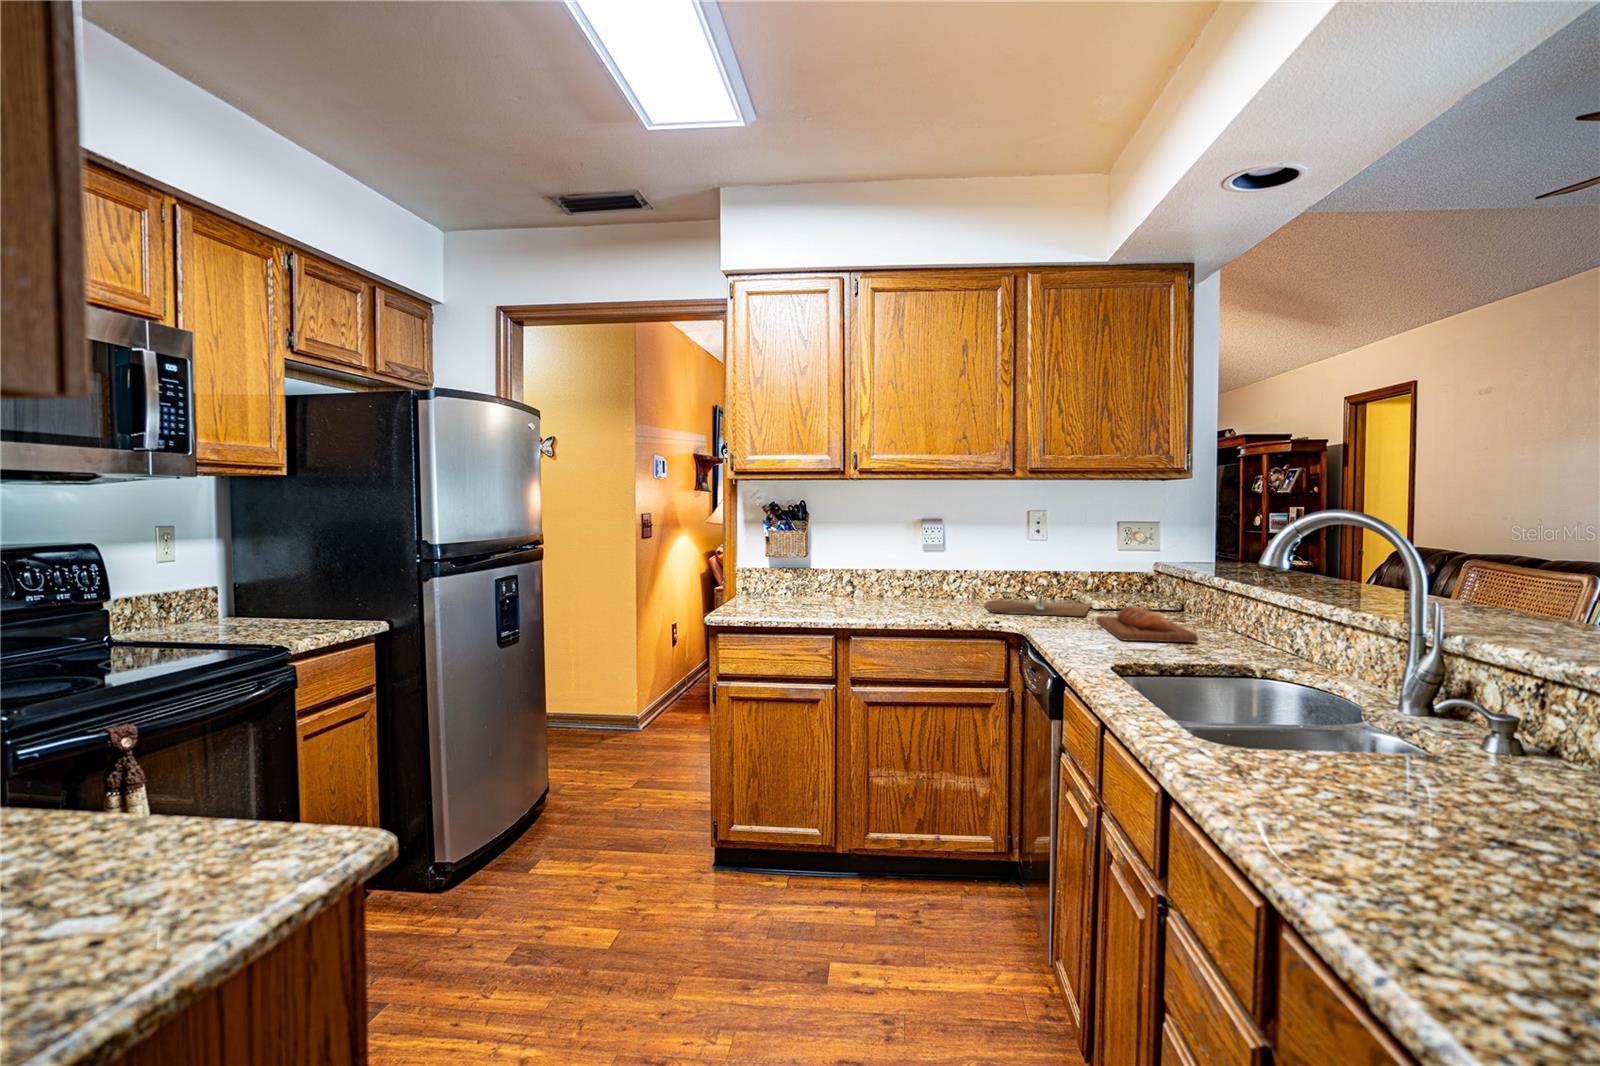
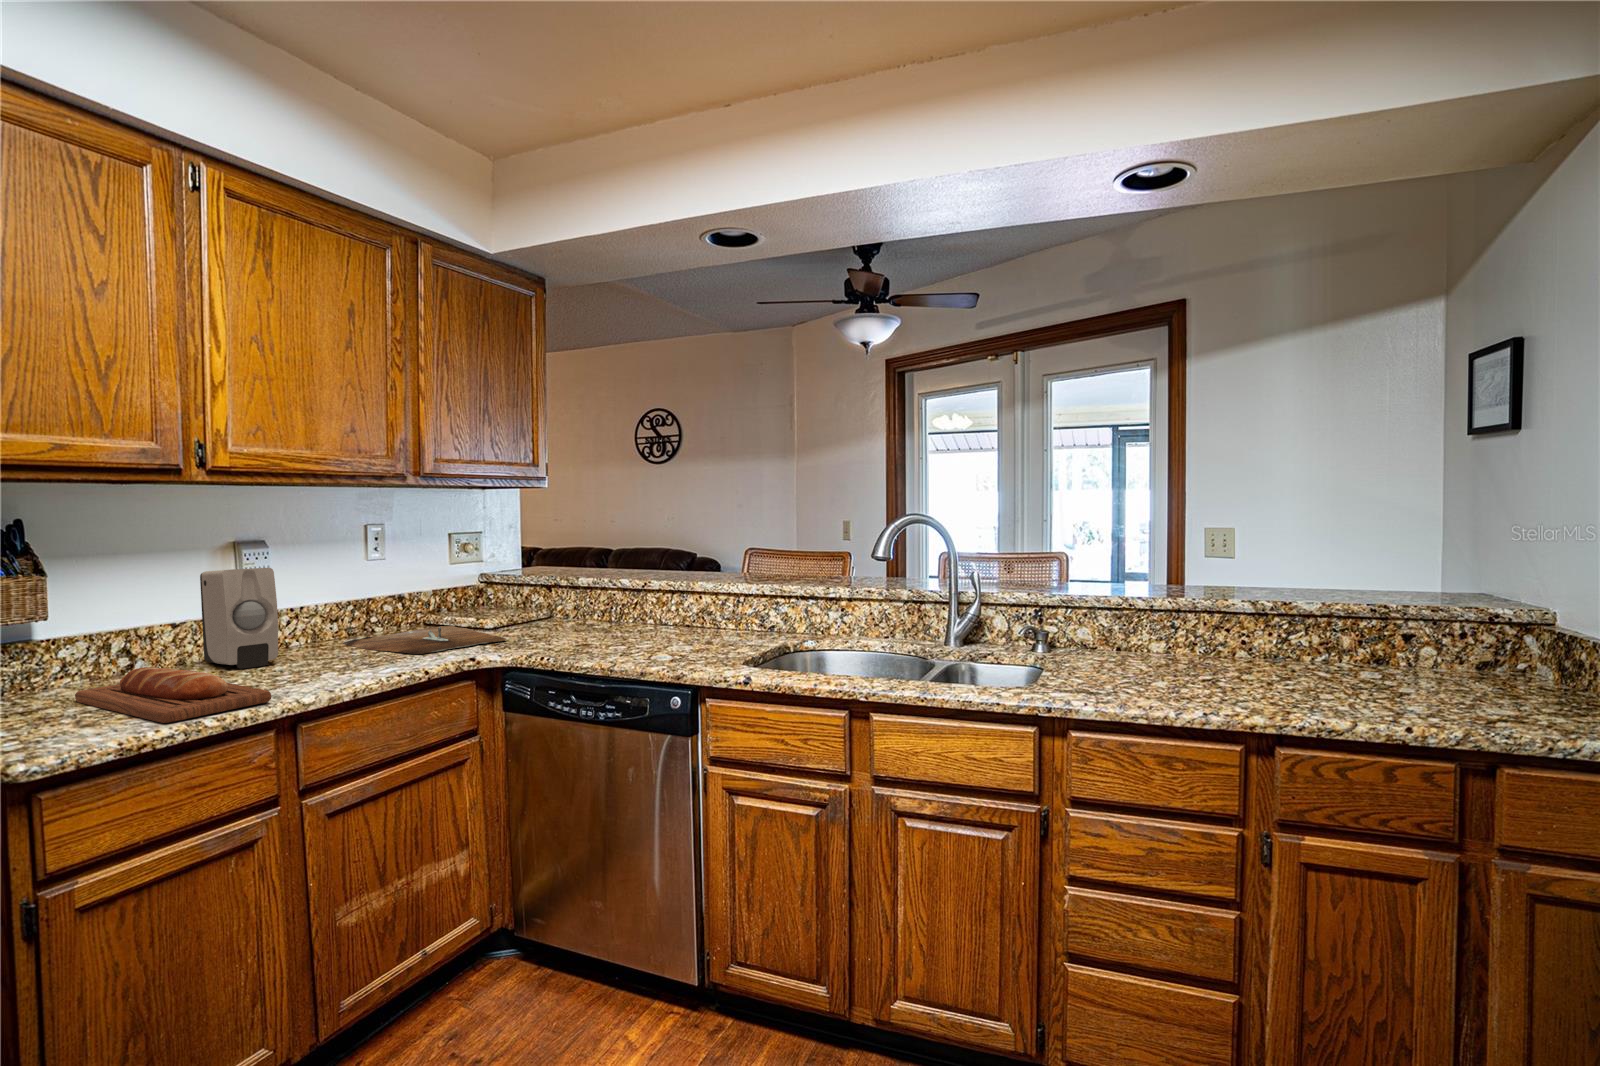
soap dispenser: none [883,537,921,603] -> present [200,568,278,669]
bread loaf: present [1096,607,1198,642] -> present [75,667,271,723]

